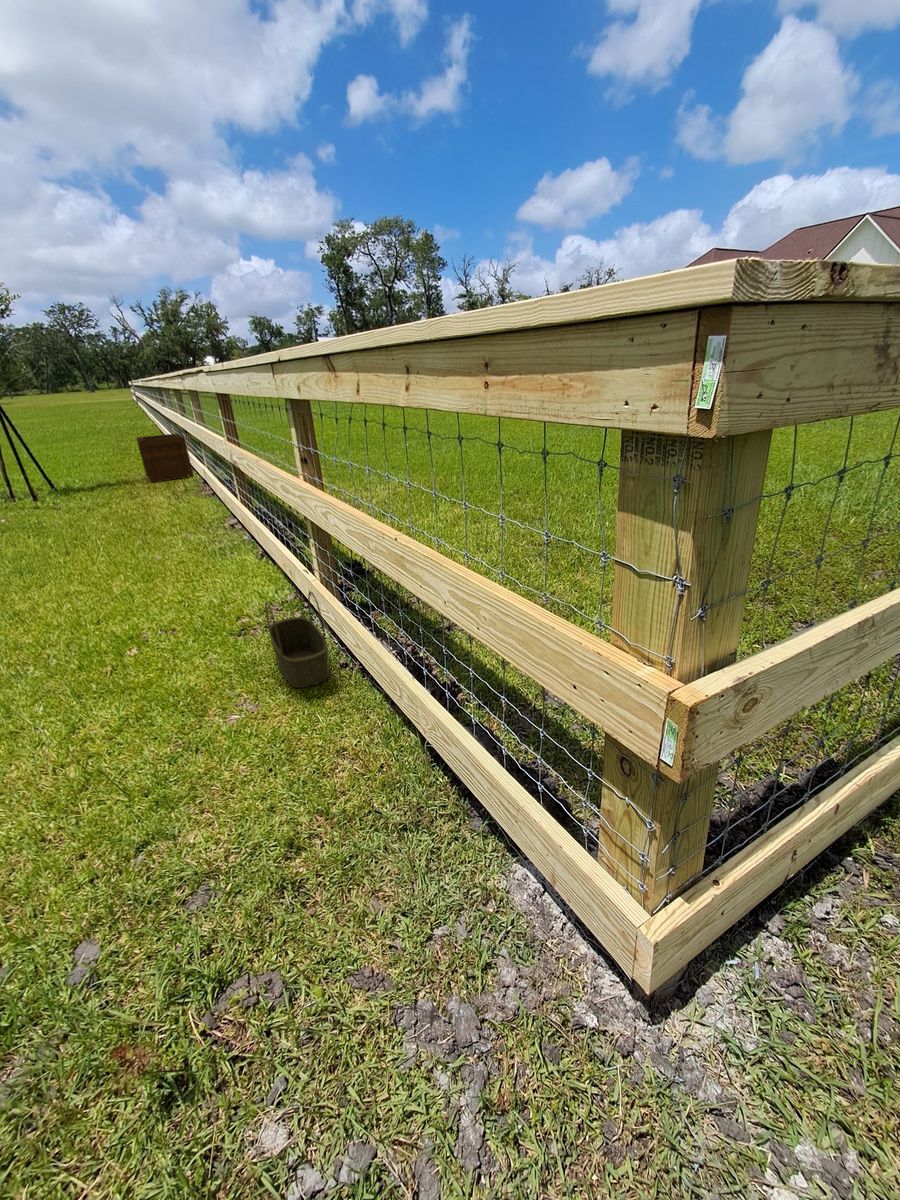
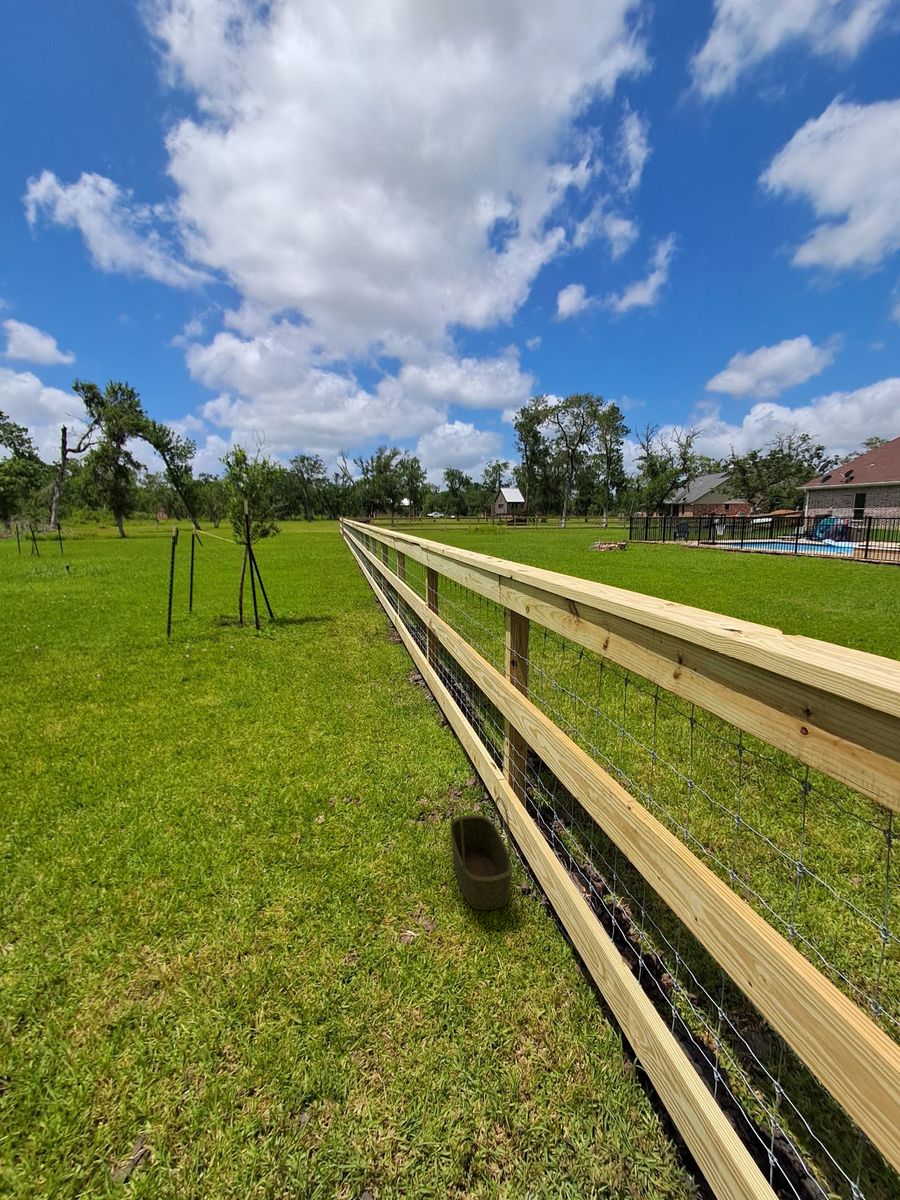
wooden crate: present [137,434,194,482] -> none [344,578,384,620]

